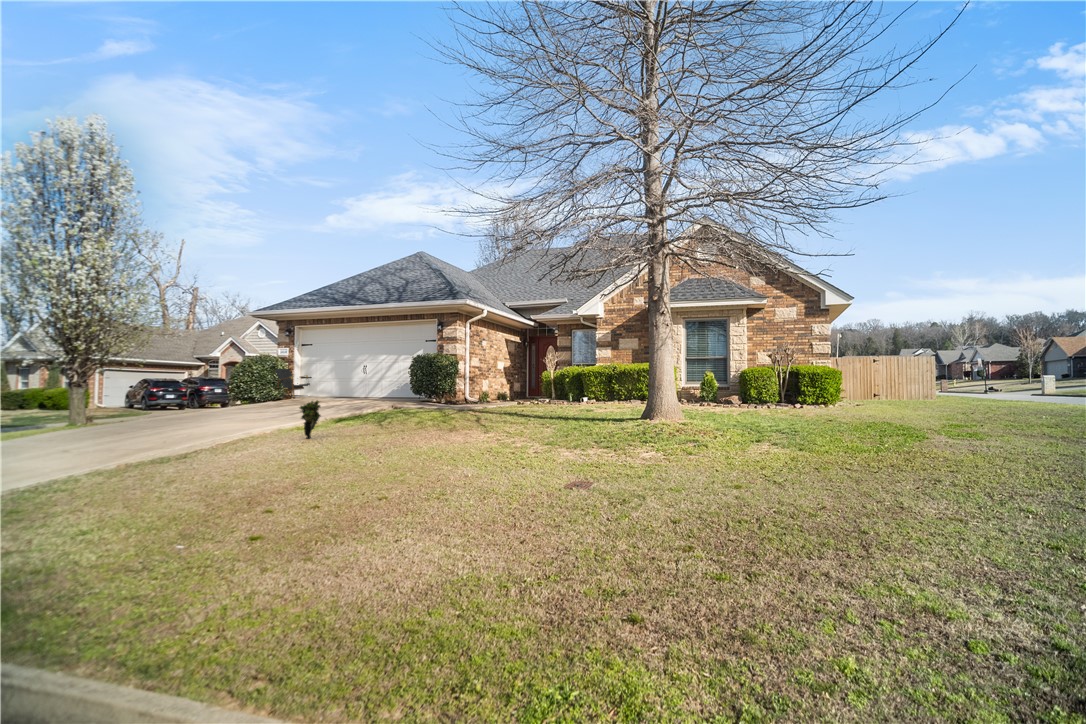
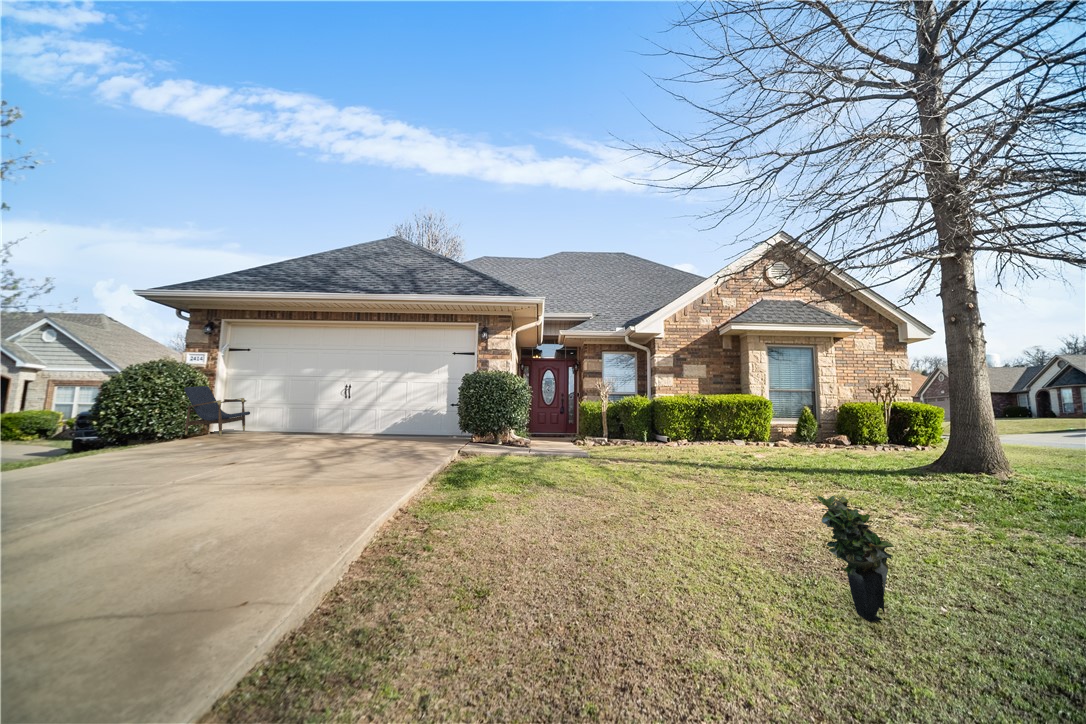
potted plant: present [300,400,321,438] -> present [817,496,894,622]

